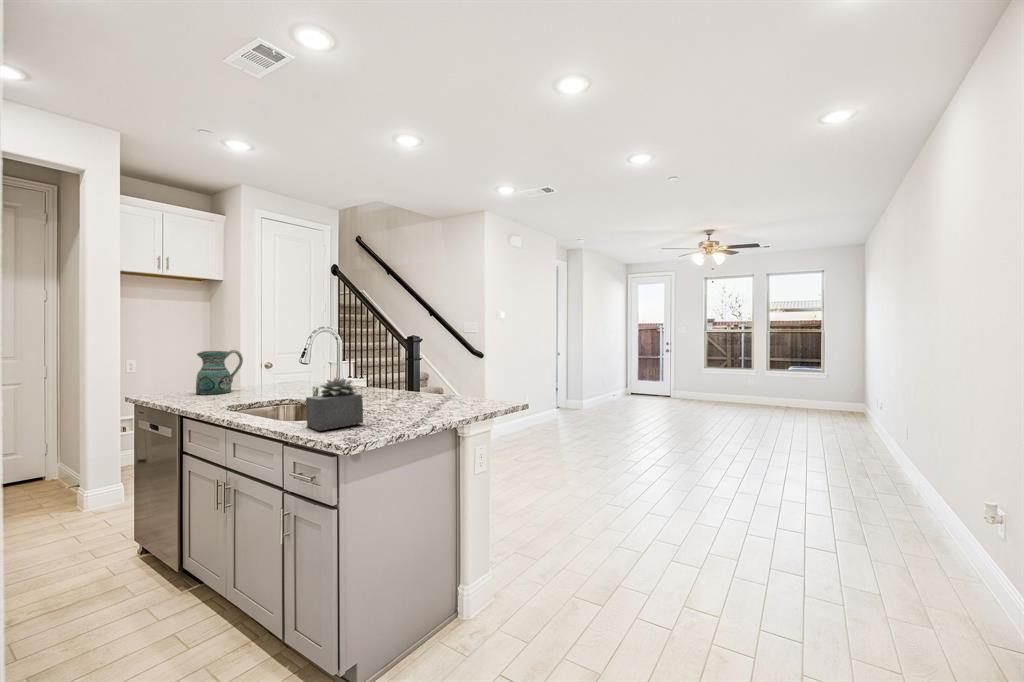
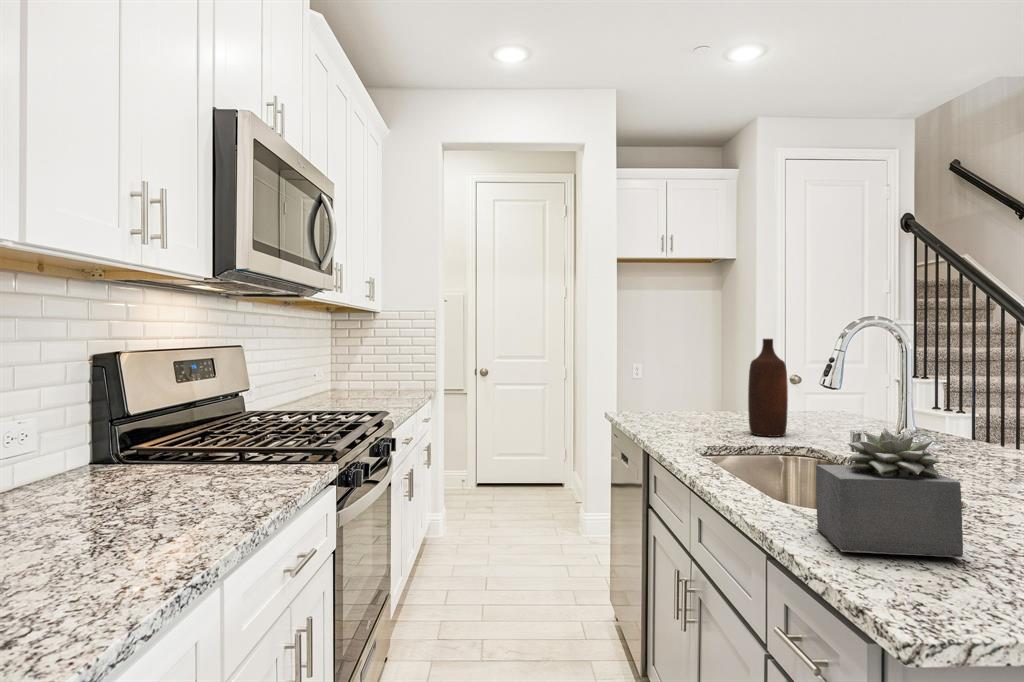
bottle: none [252,339,277,397] -> present [748,339,788,437]
ceramic pitcher: present [196,350,243,395] -> none [680,356,741,421]

